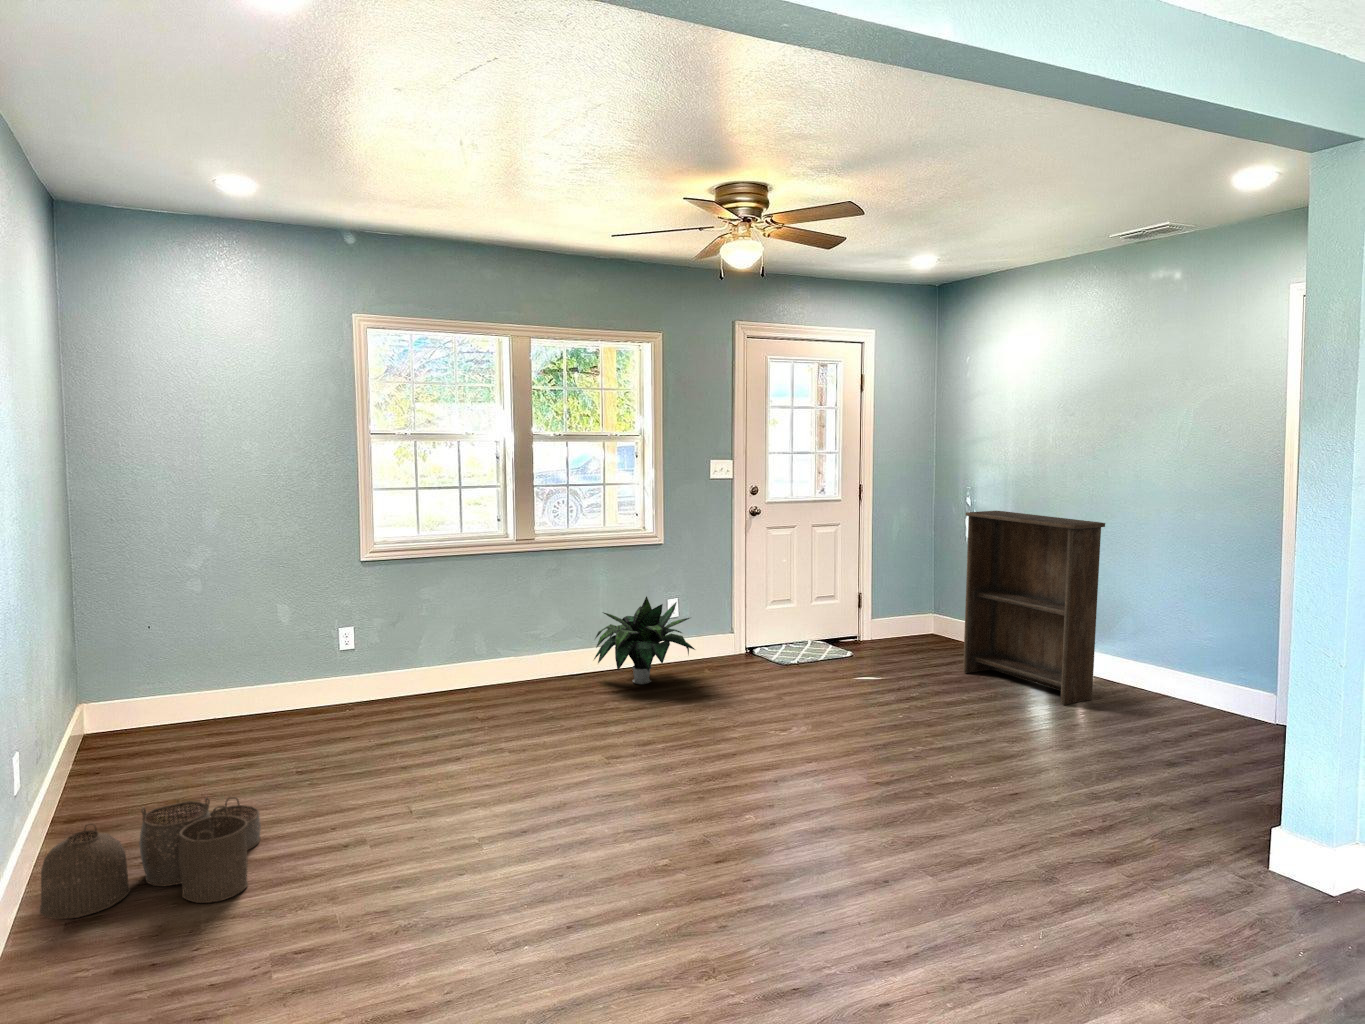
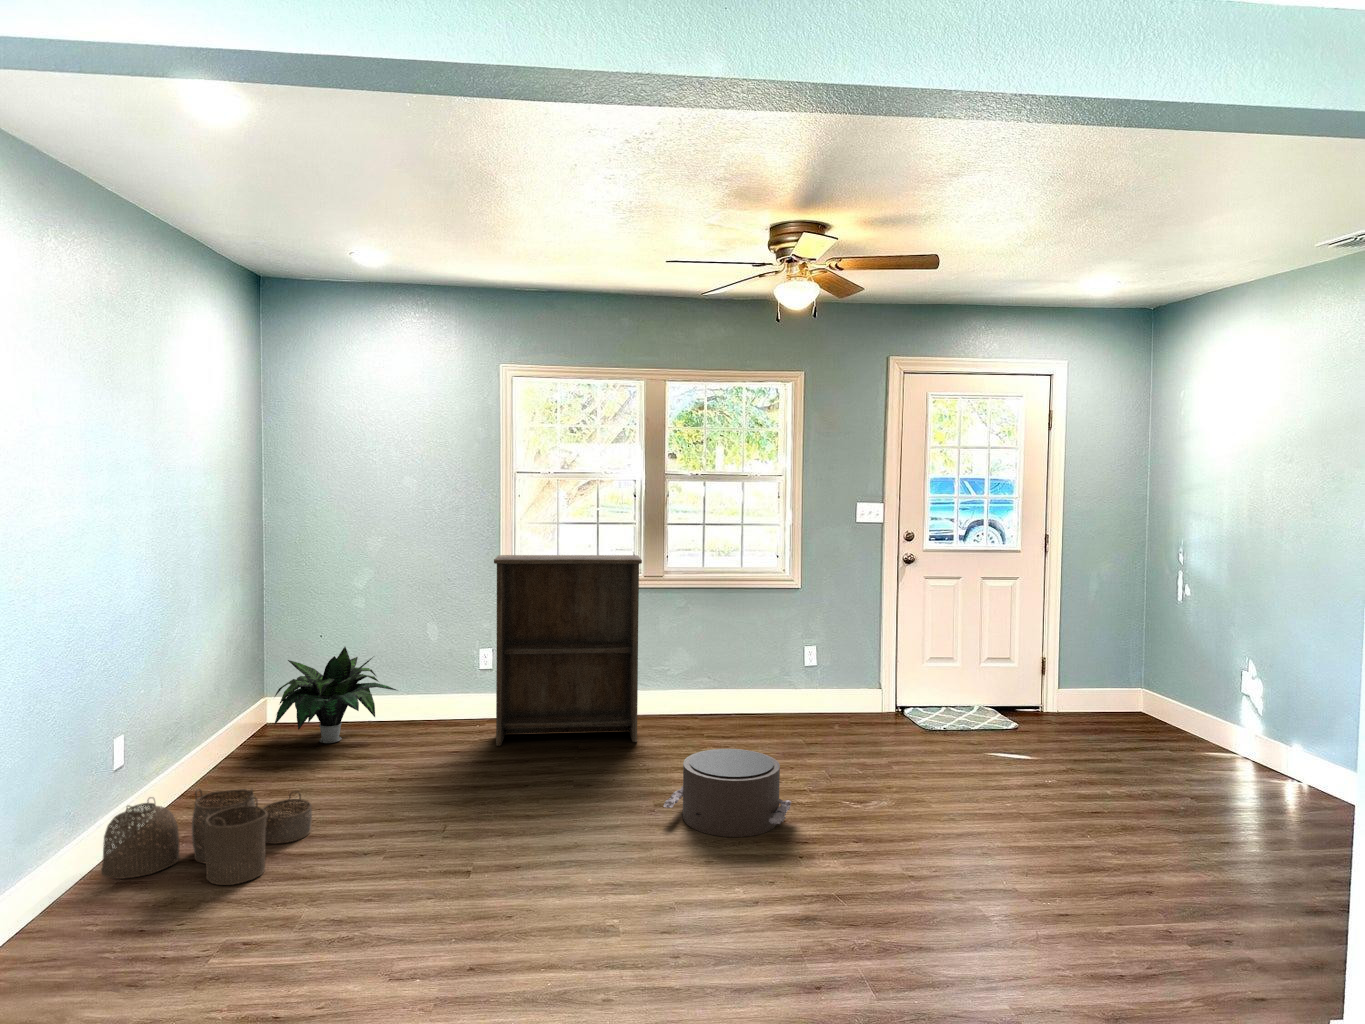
bookshelf: present [963,511,1105,705] -> present [494,555,642,746]
potted plant: present [594,596,695,684] -> present [275,647,396,743]
pouf: none [617,700,733,780] -> present [663,749,792,837]

